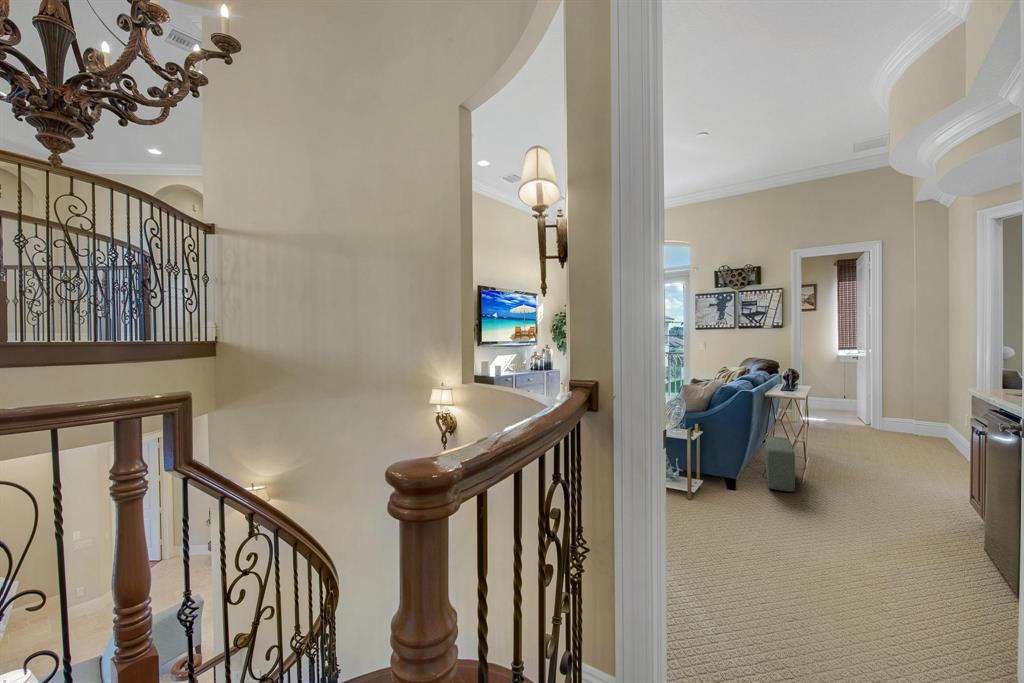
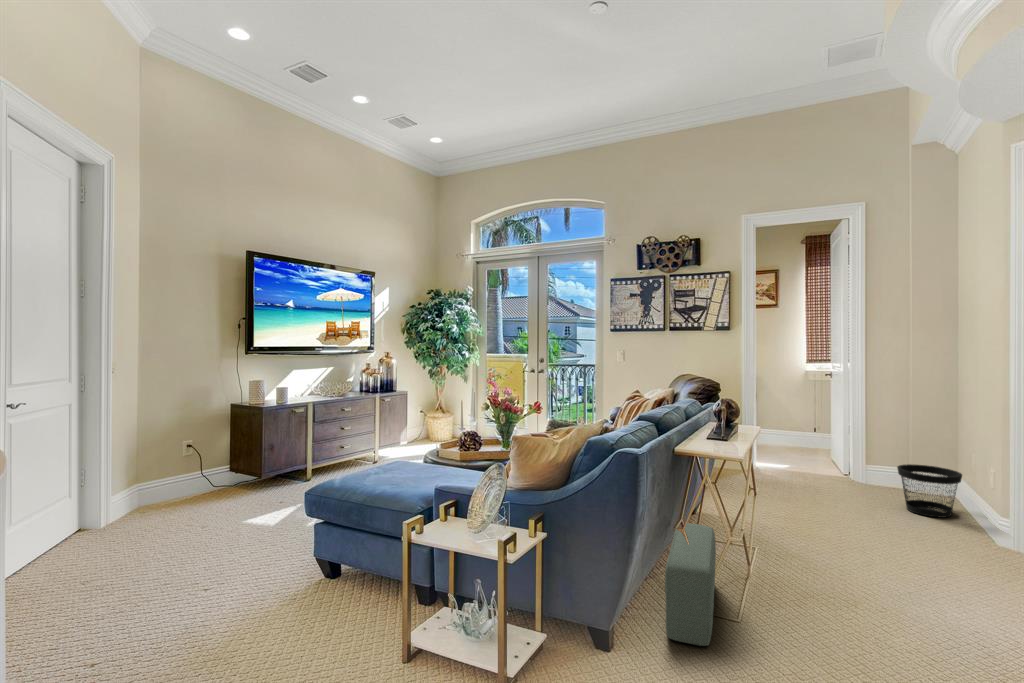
wastebasket: none [907,414,953,446] -> present [897,464,962,518]

